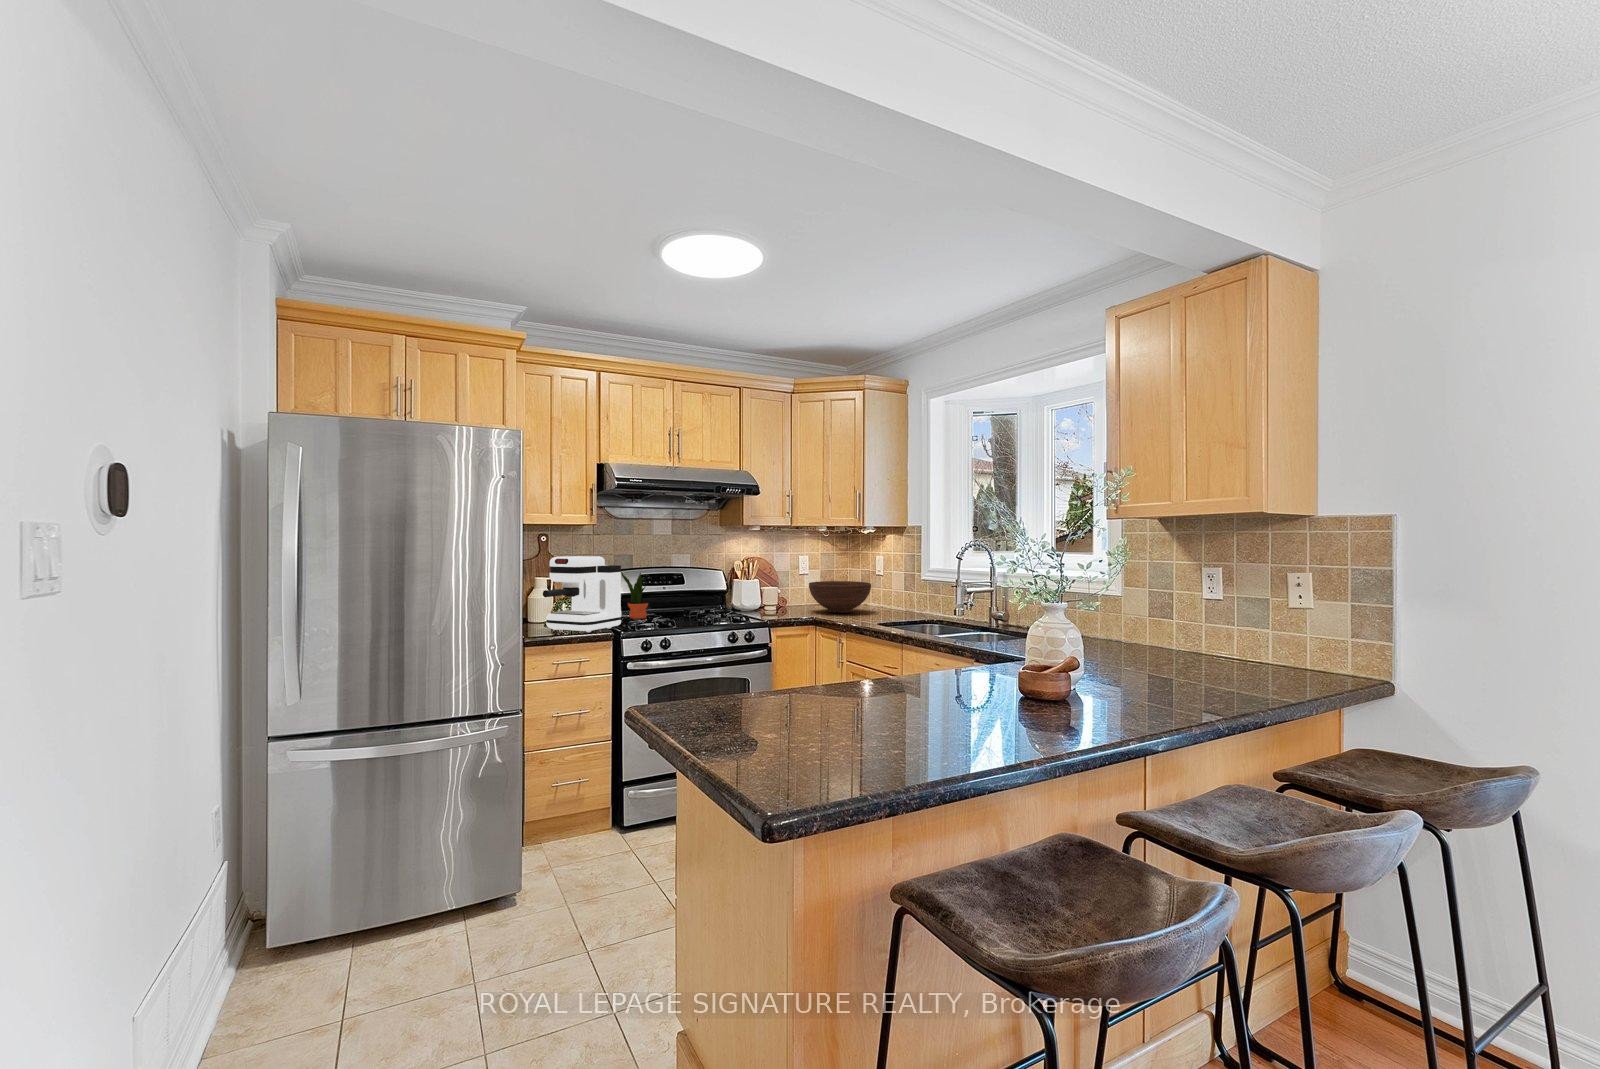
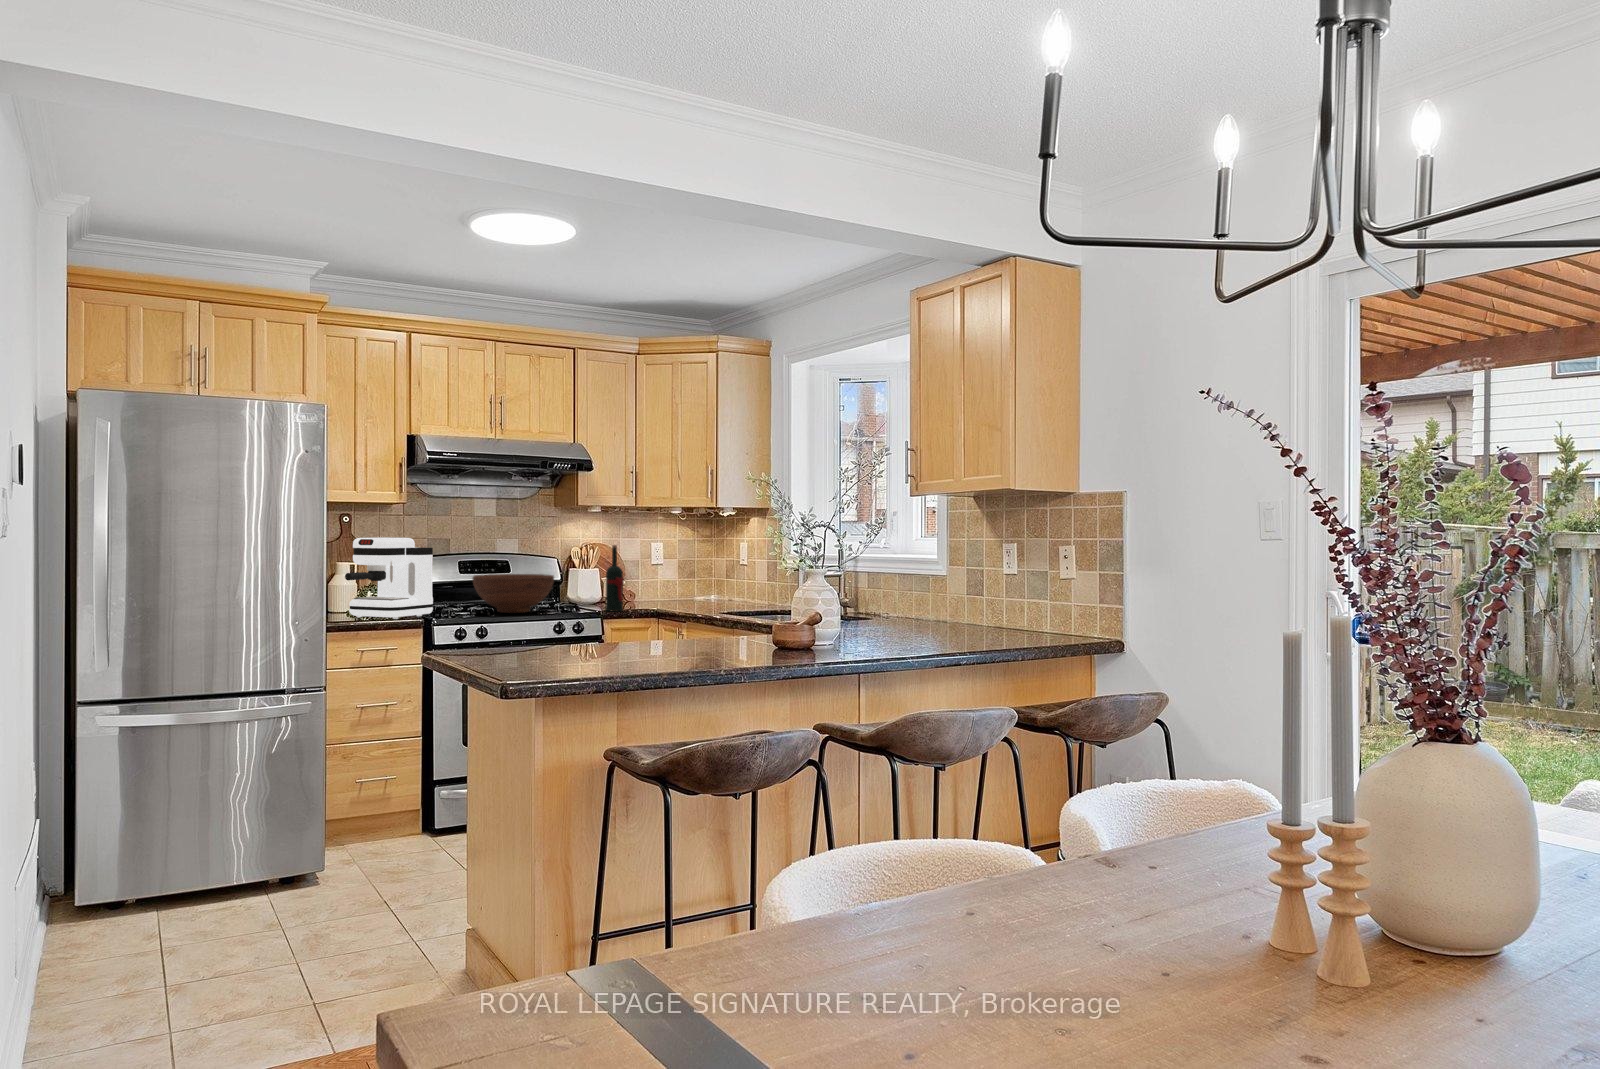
wine bottle: none [771,561,788,621] -> present [605,545,624,612]
potted plant: present [621,572,648,619] -> none [434,554,467,610]
fruit bowl: present [809,581,871,613] -> present [473,574,554,613]

